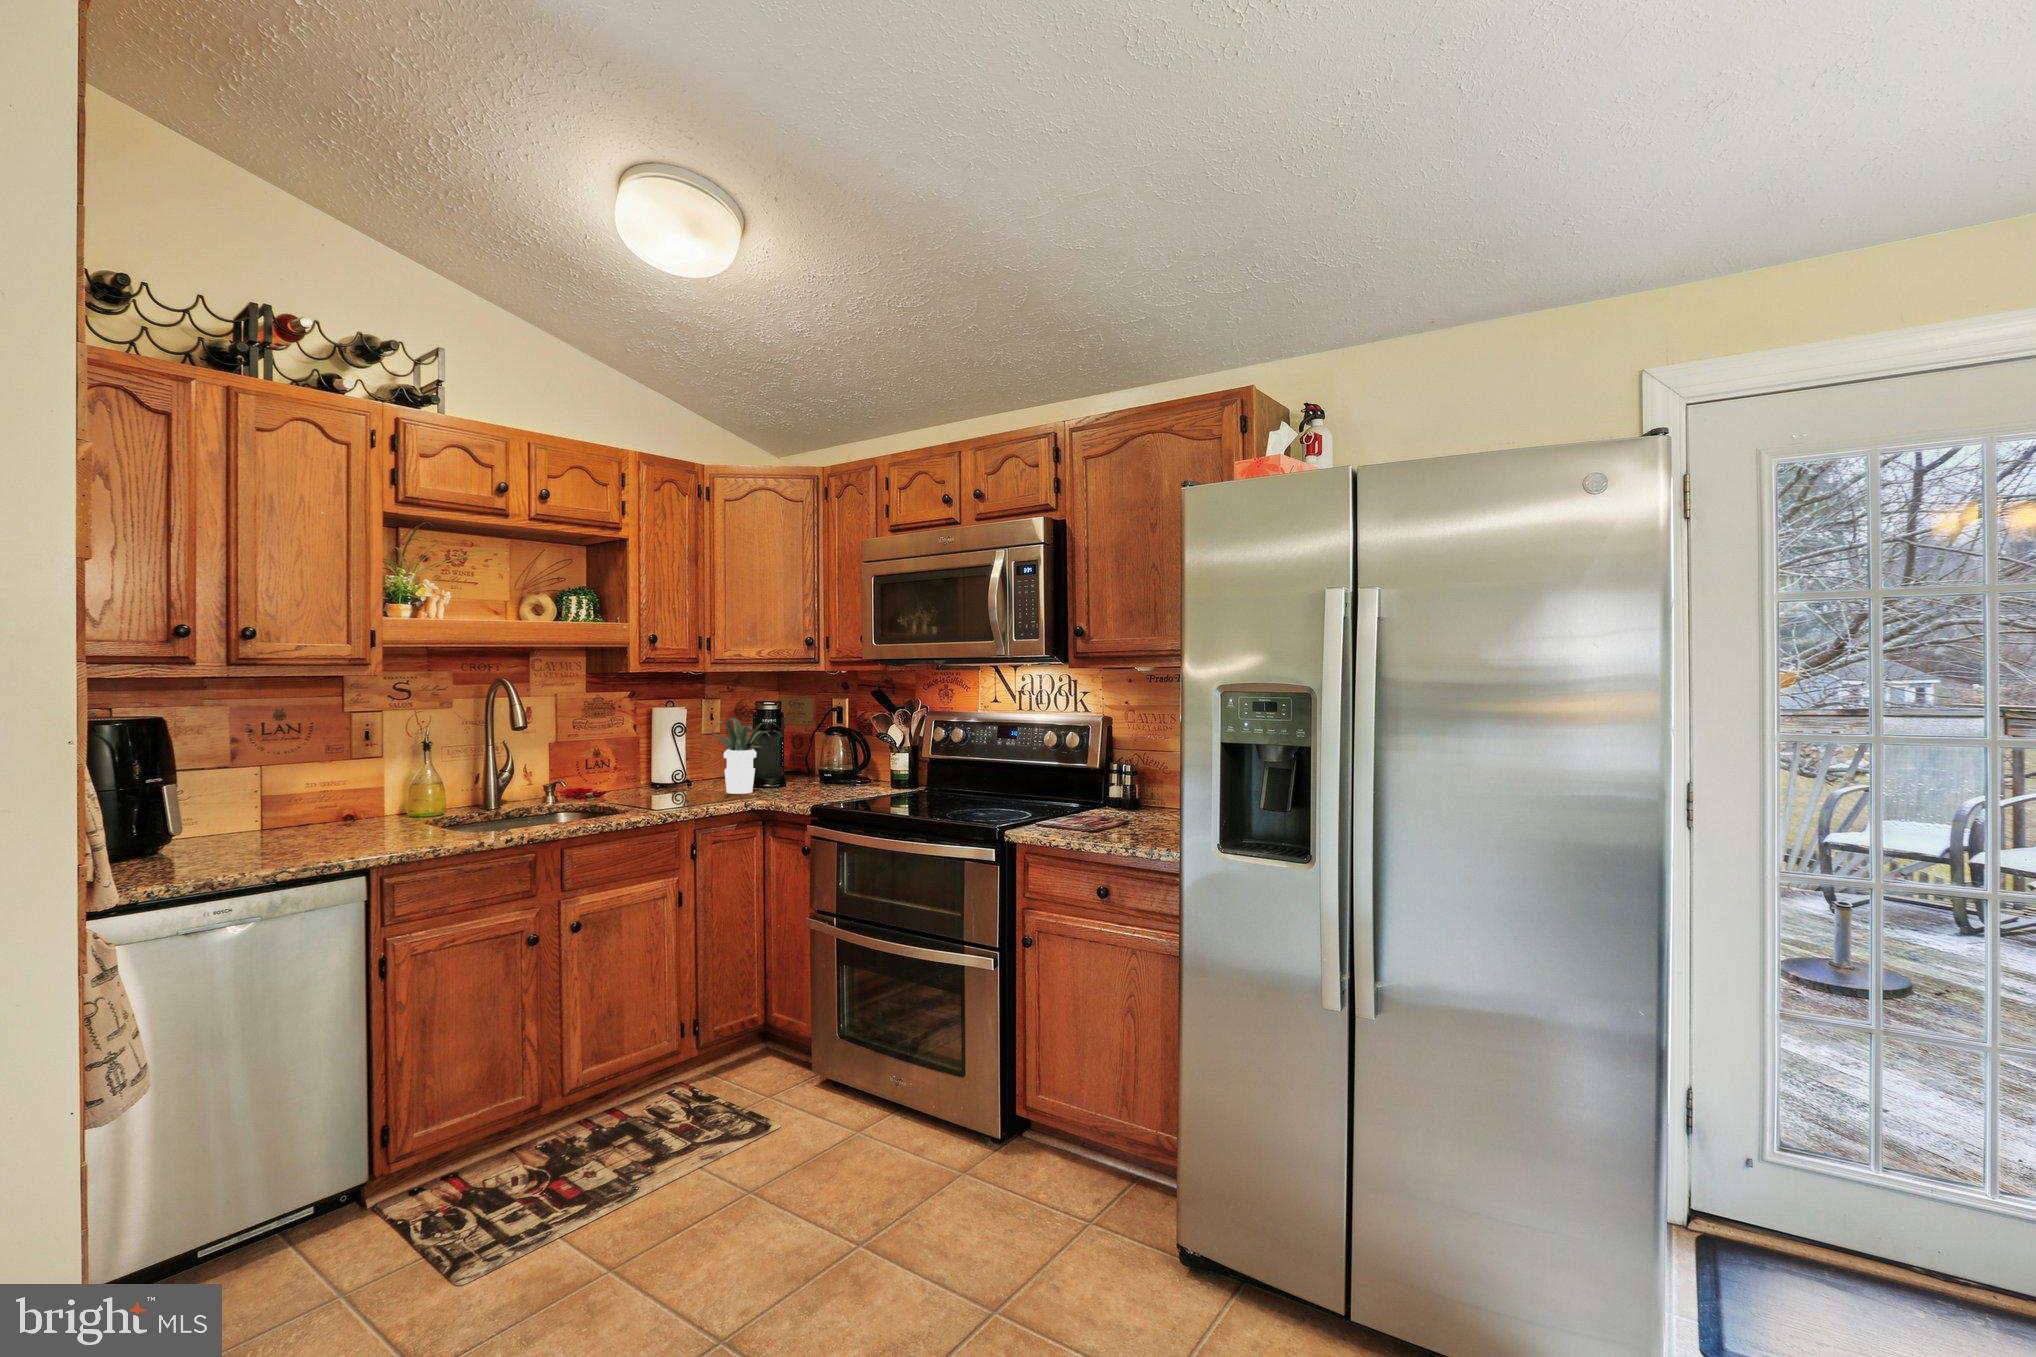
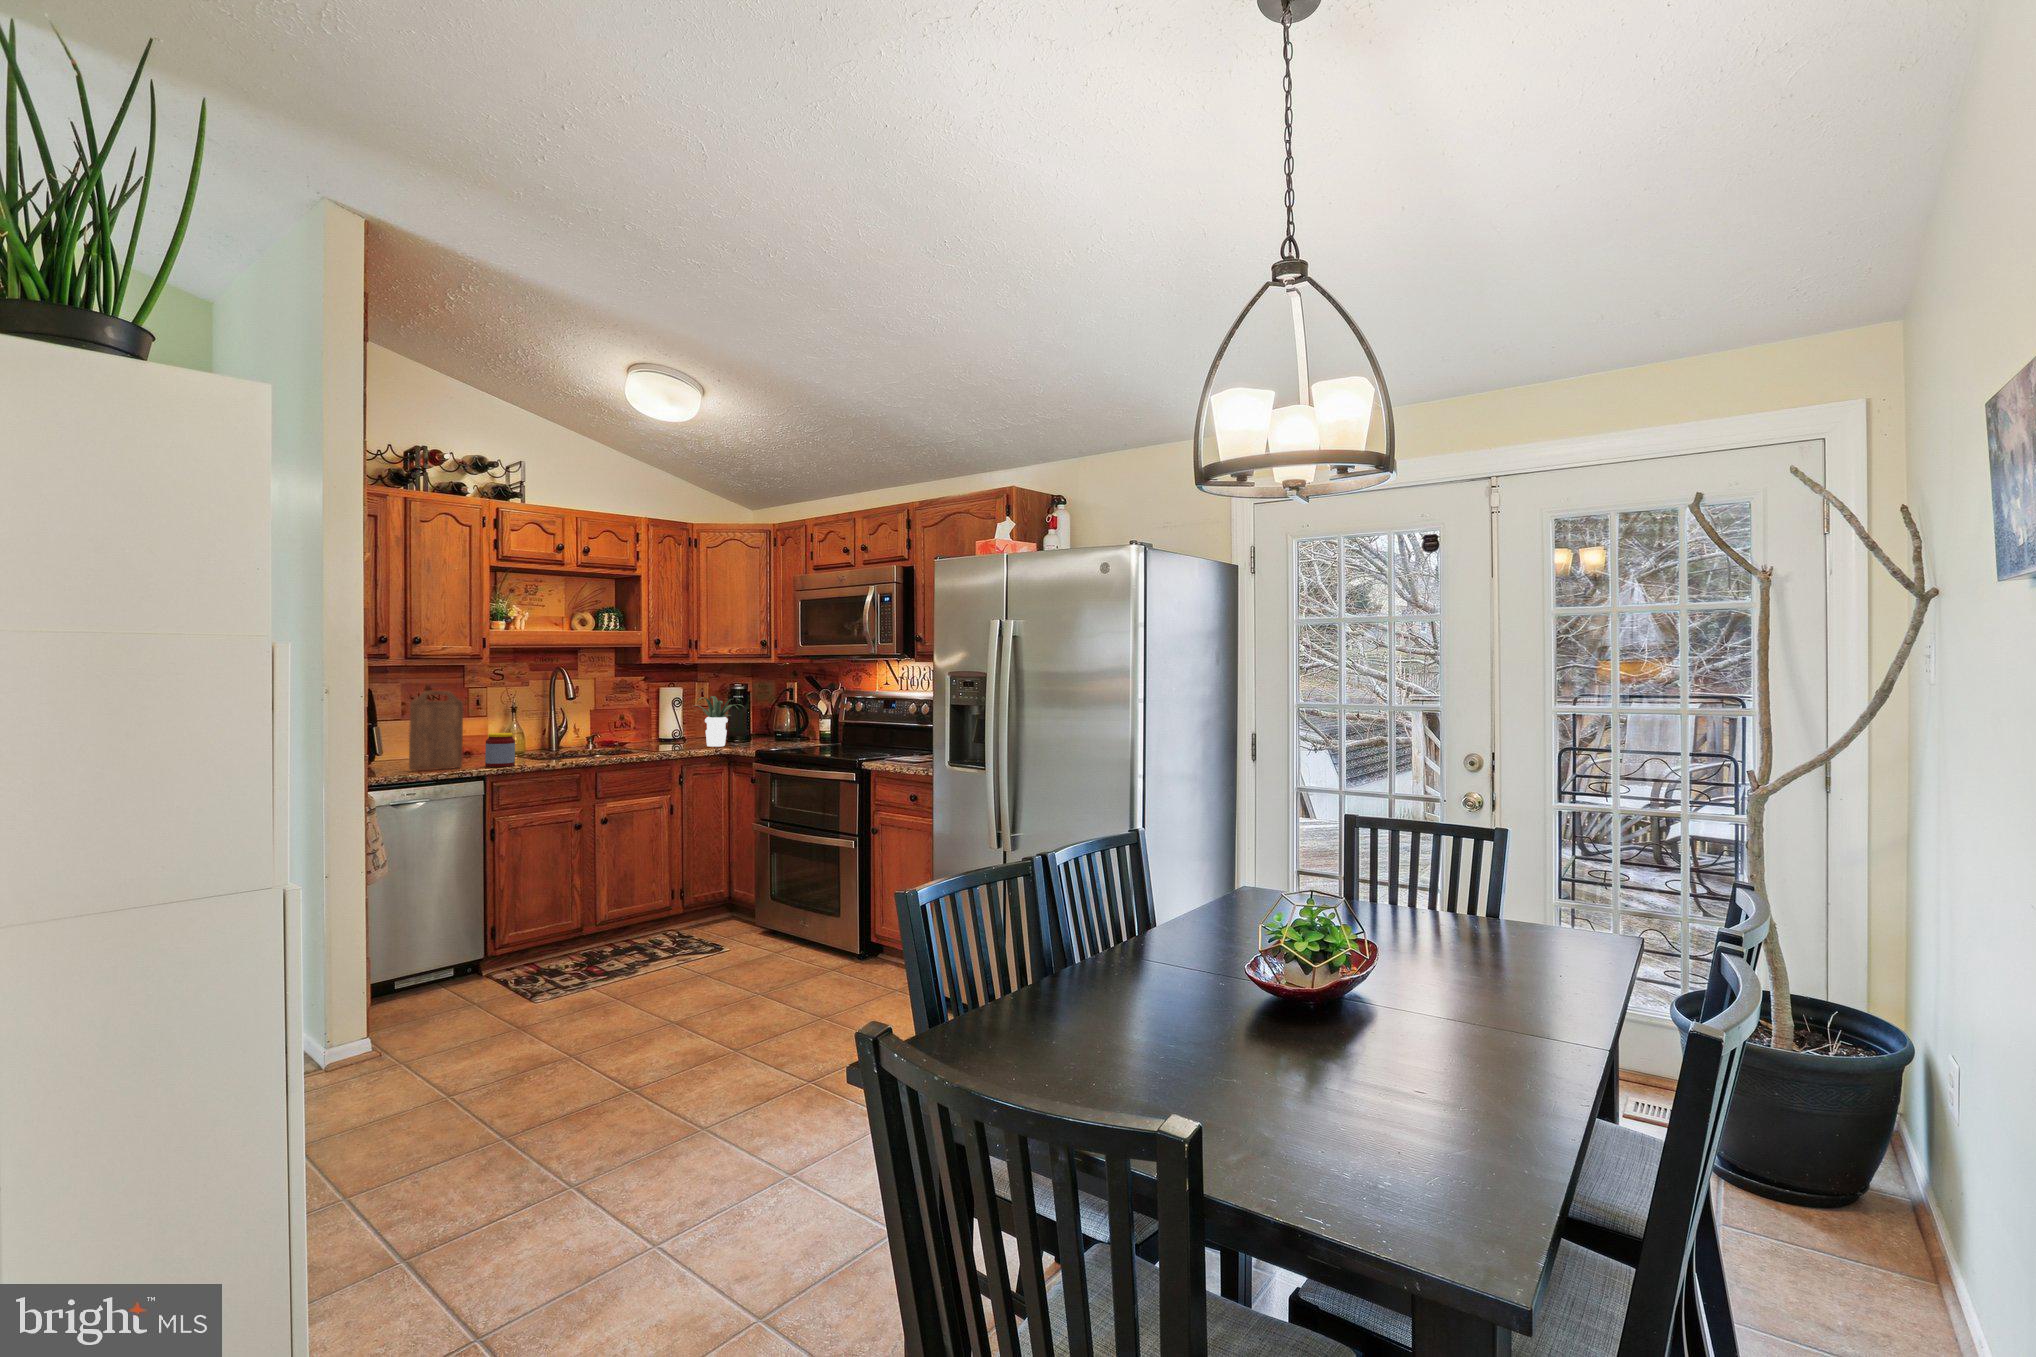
cutting board: none [223,719,330,864] -> present [409,691,463,771]
jar: none [370,788,424,849] -> present [485,733,515,767]

